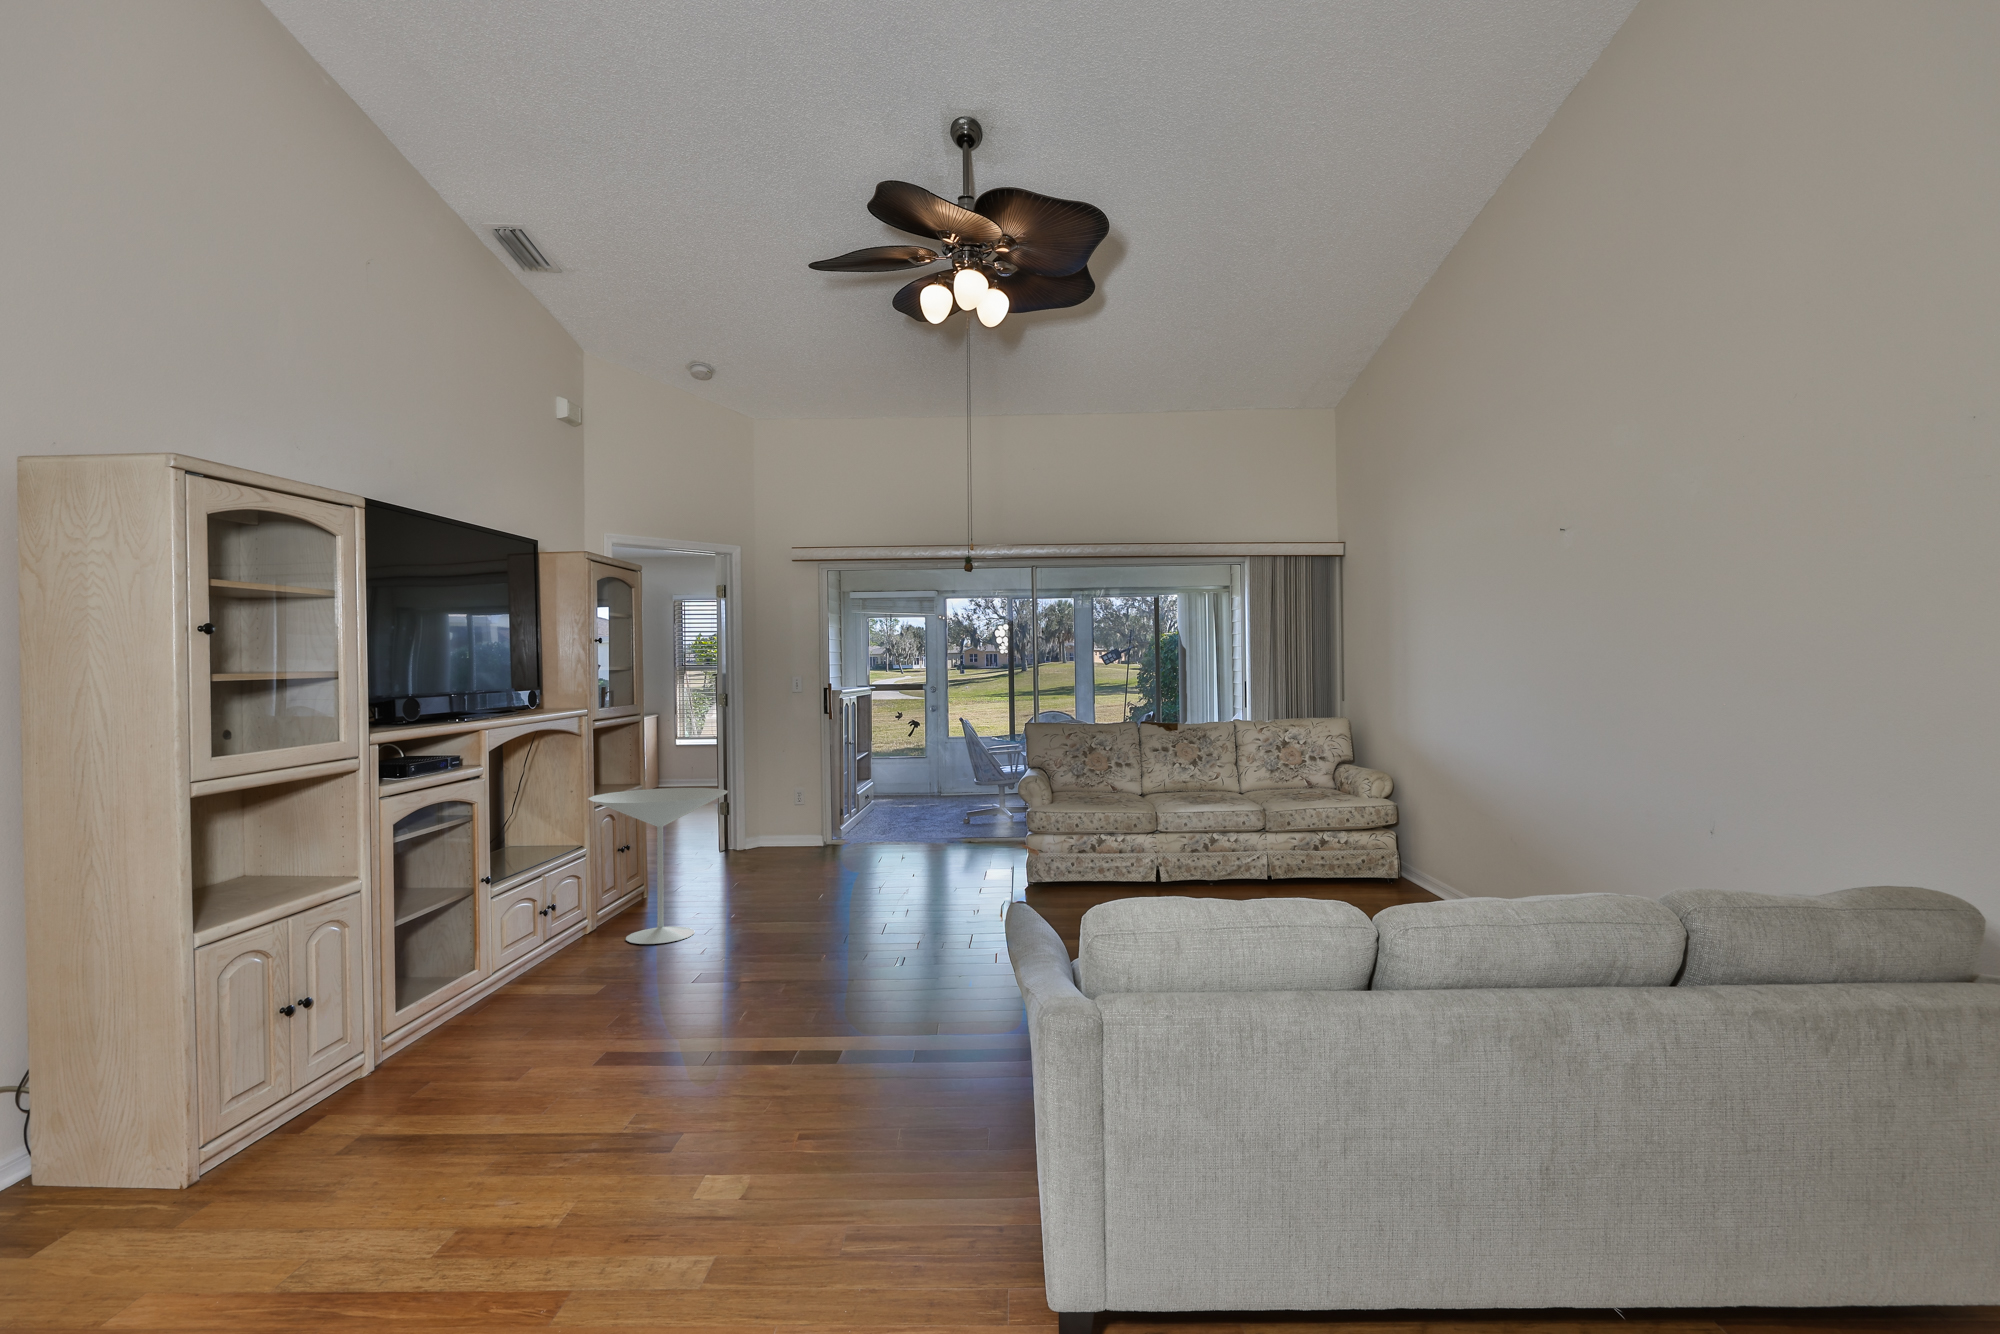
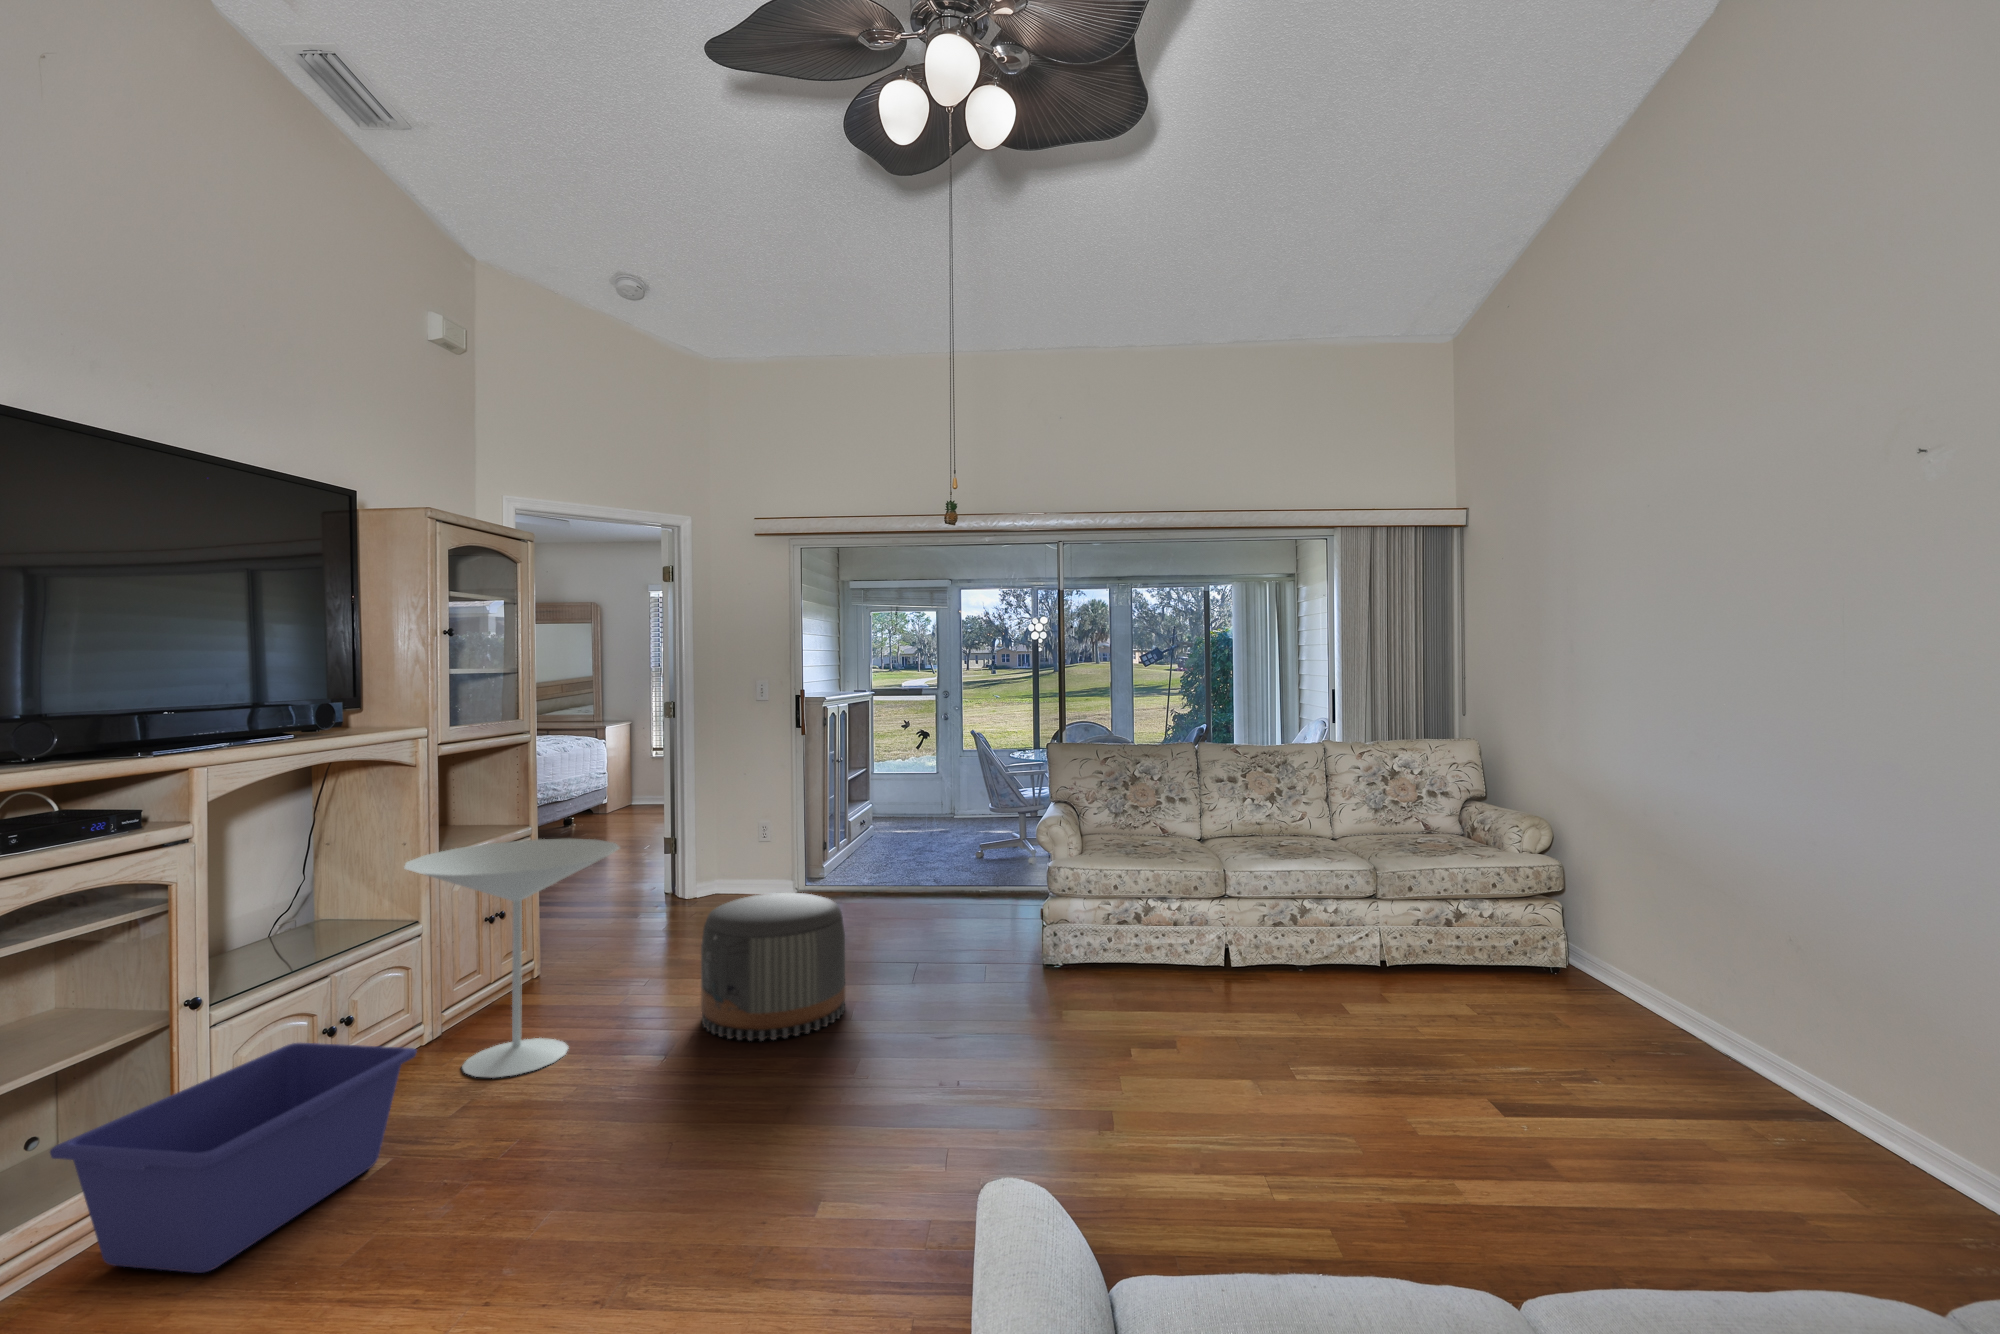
pouf: none [782,829,883,924] -> present [701,893,845,1041]
storage bin: none [451,907,627,1017] -> present [50,1043,416,1273]

